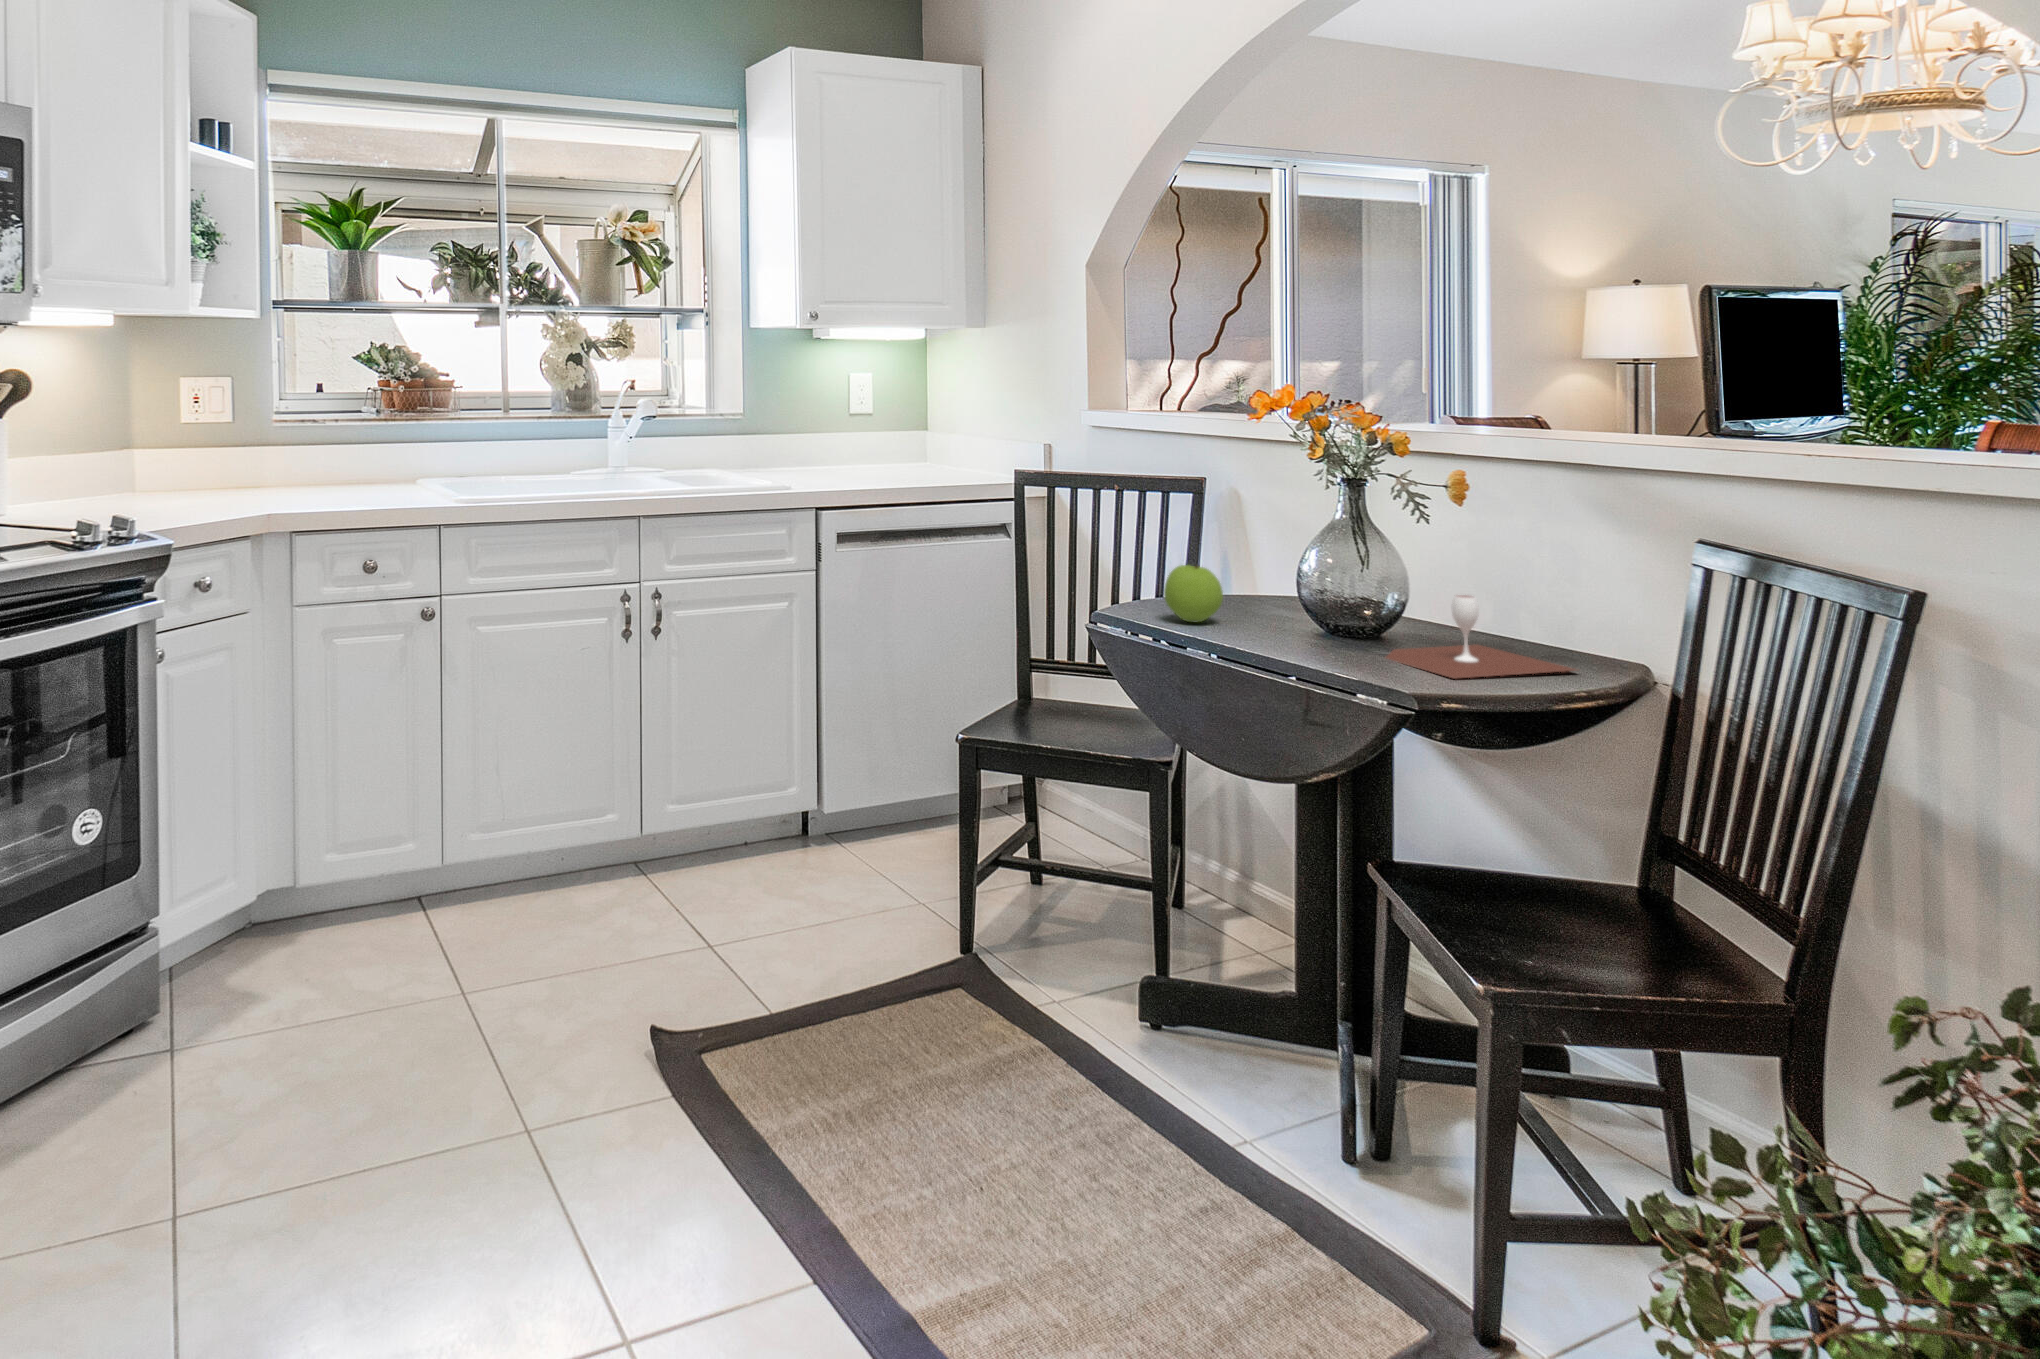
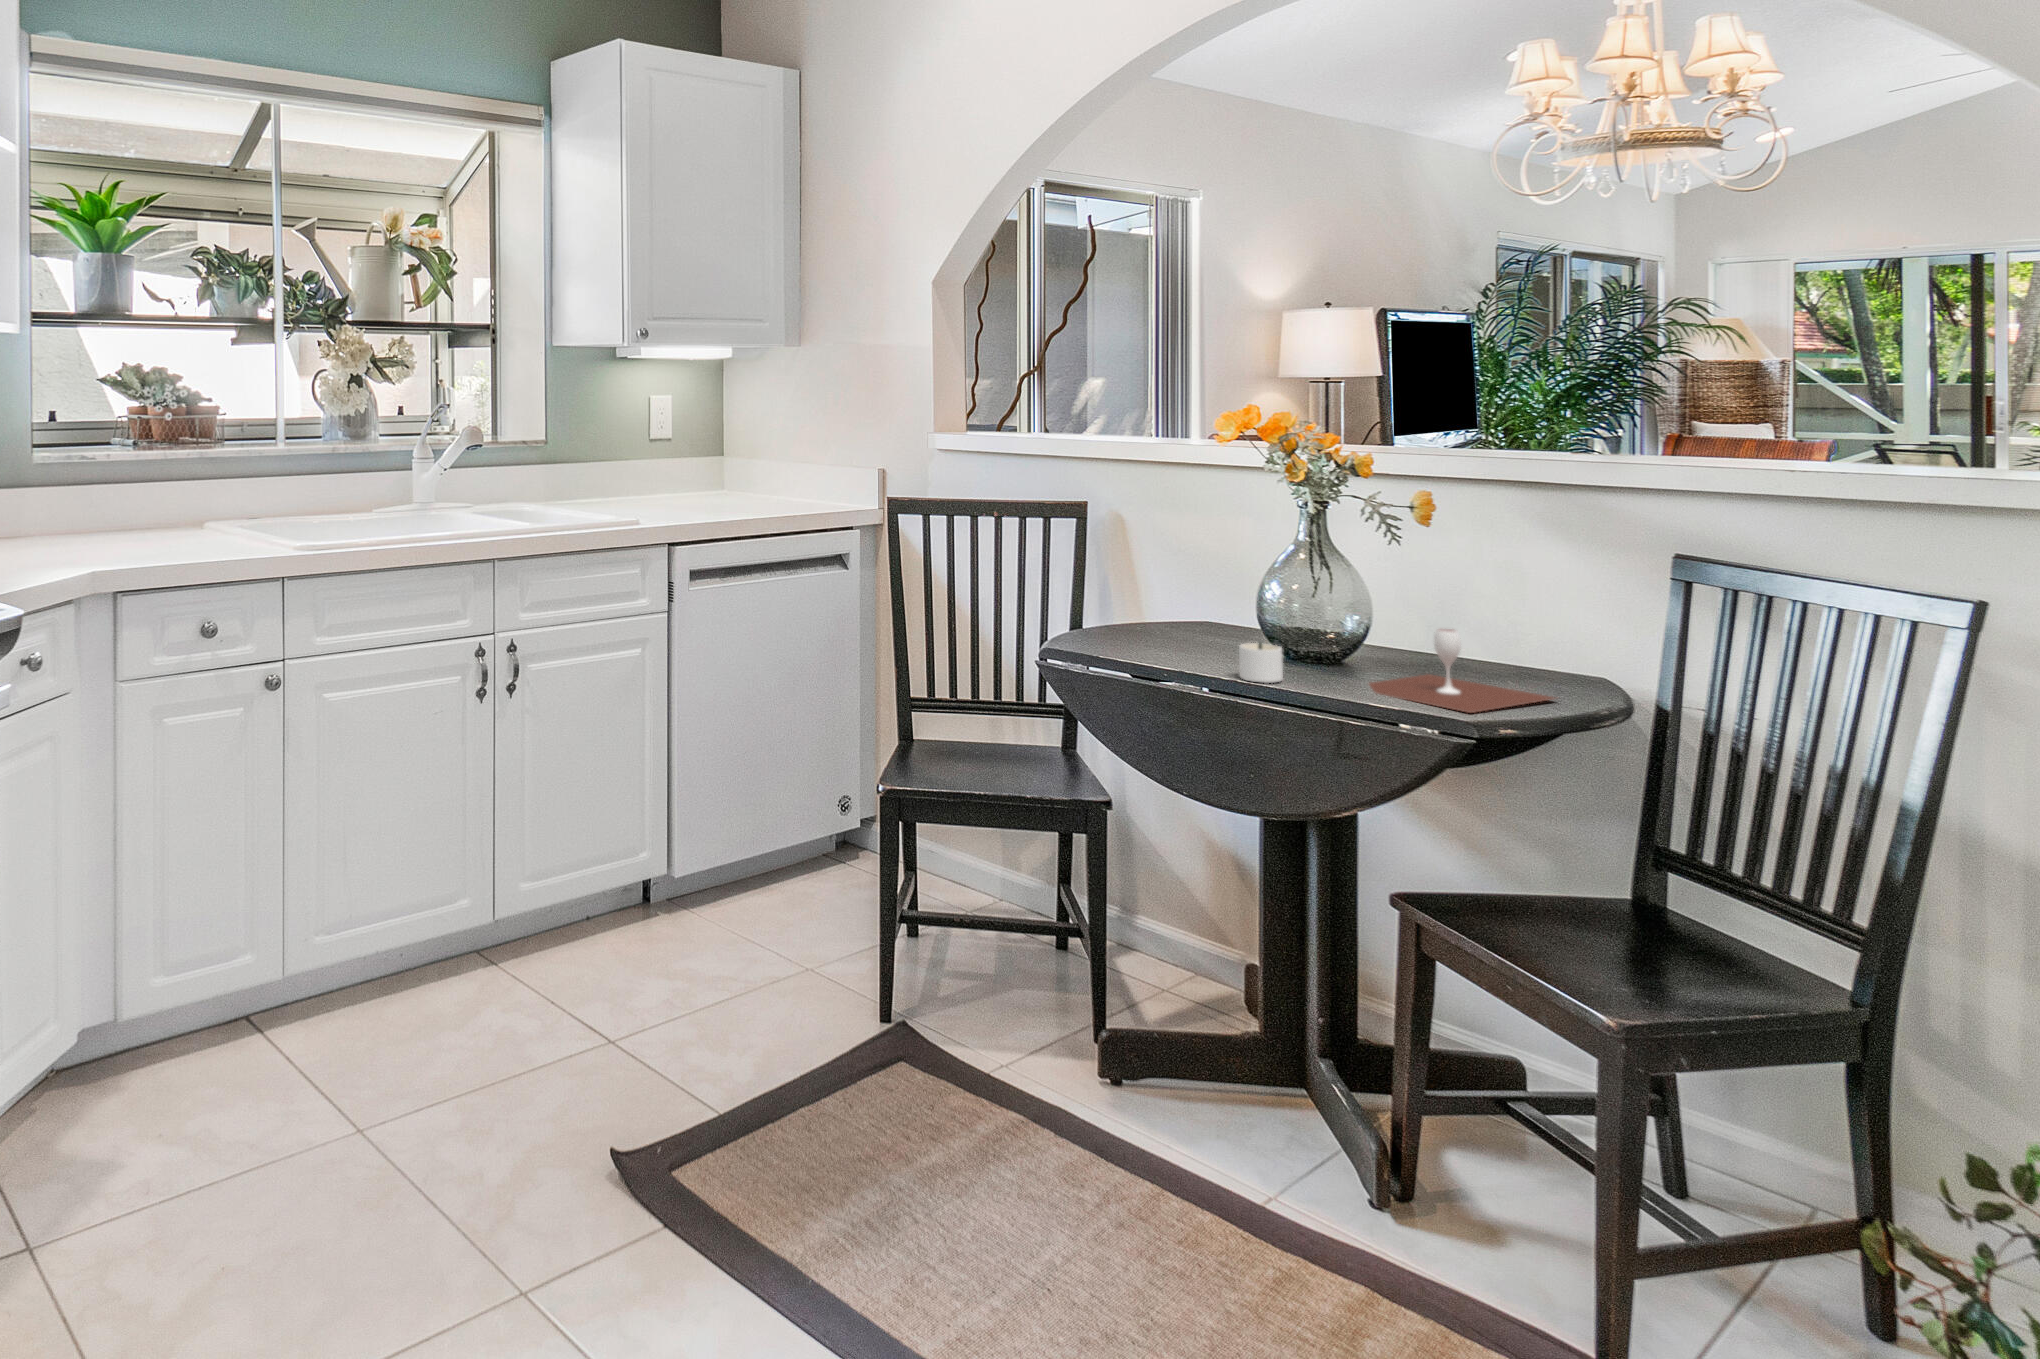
apple: present [1164,565,1223,623] -> none [1120,603,1180,661]
candle: none [1259,604,1320,646] -> present [1239,643,1283,683]

